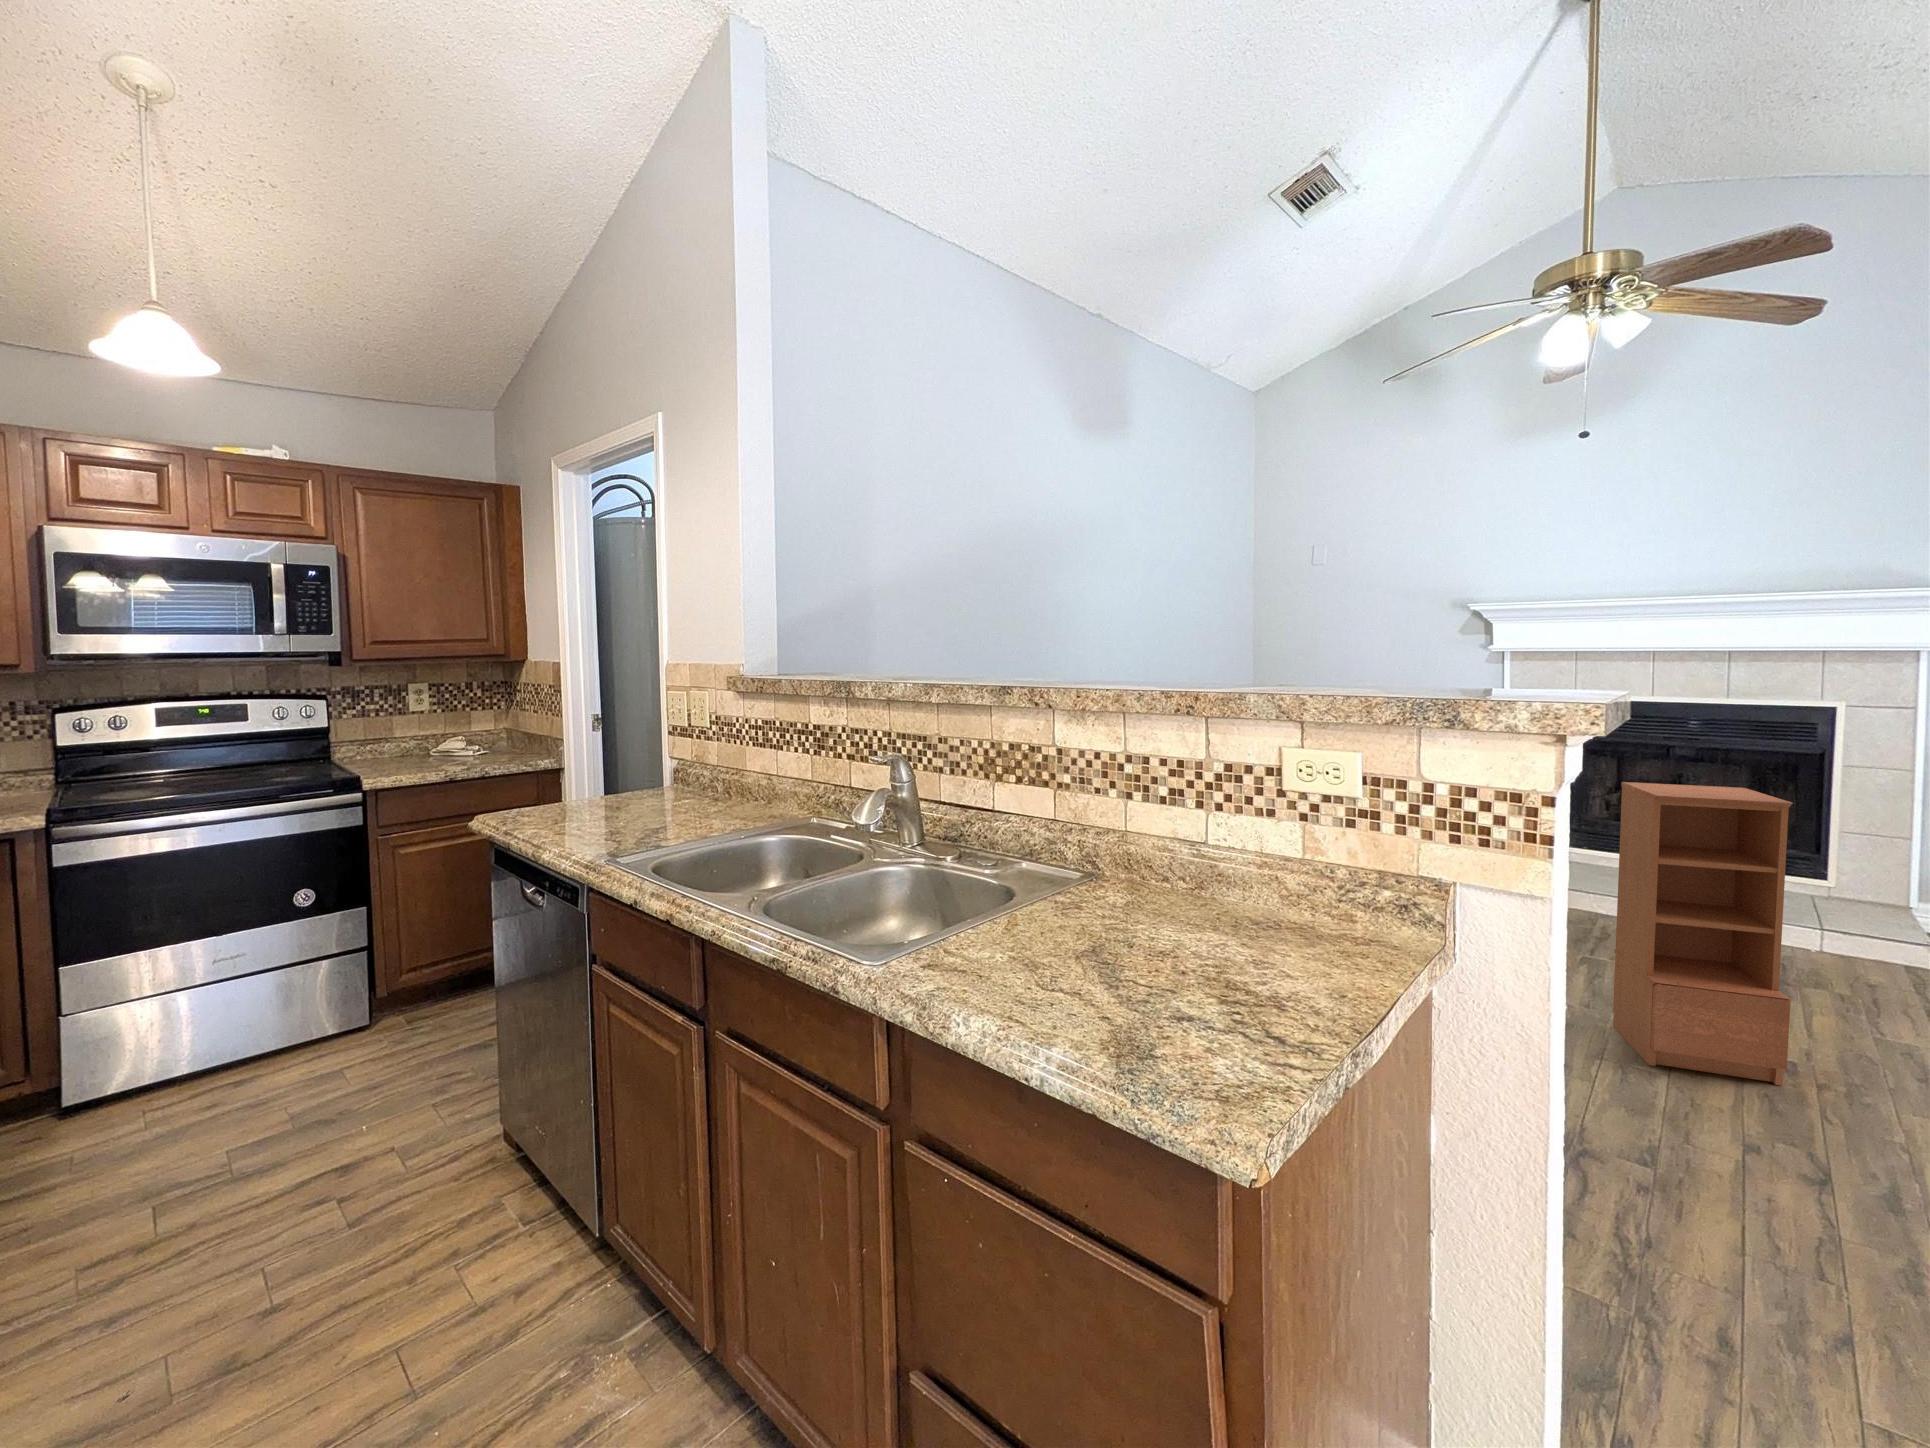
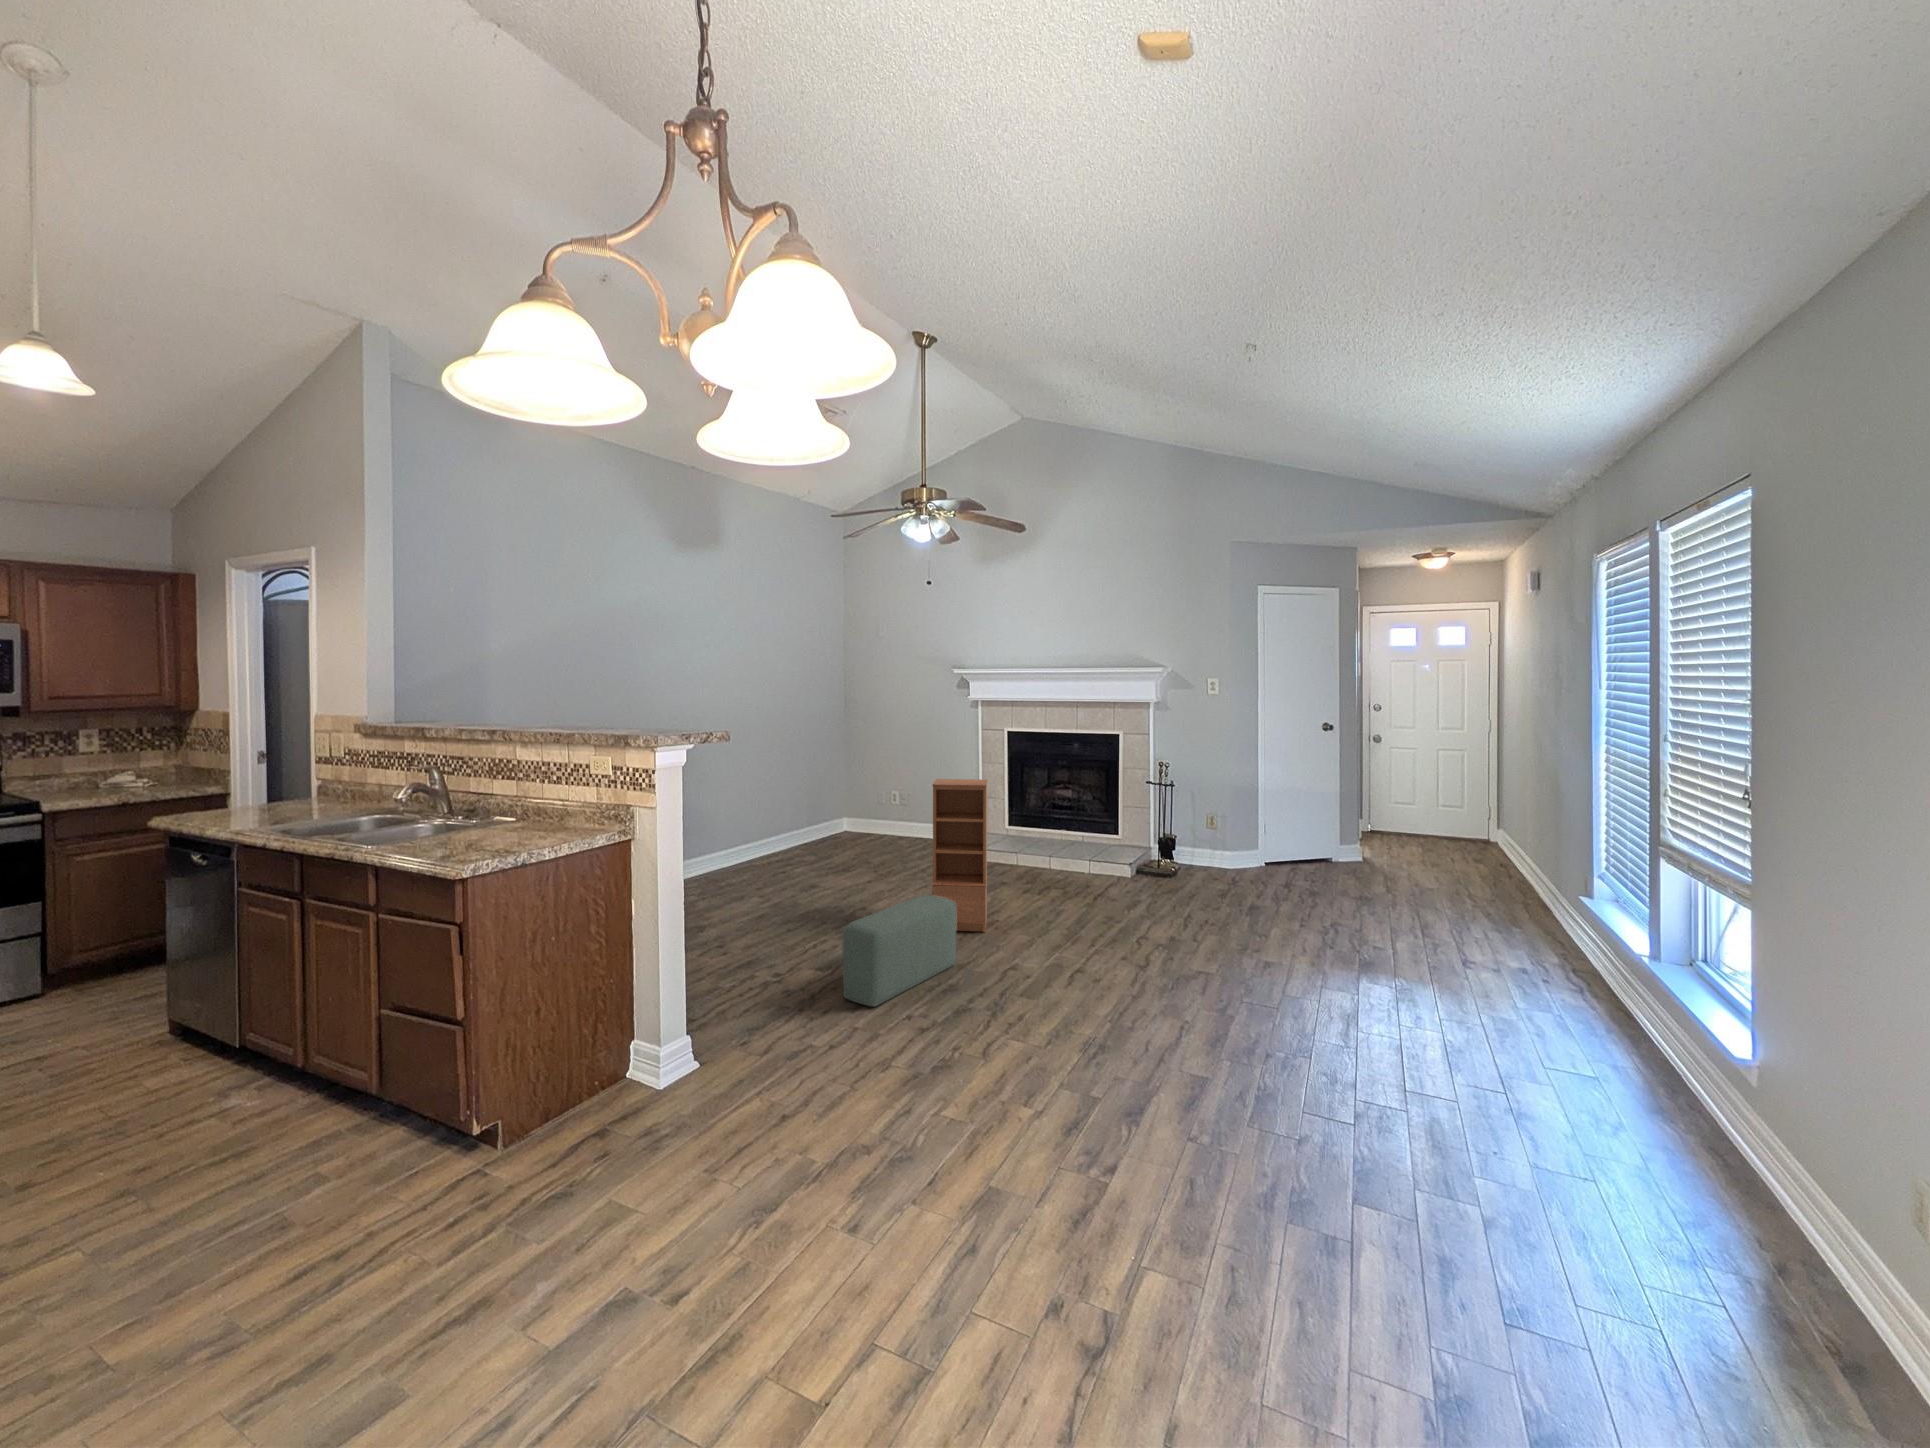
pouf: none [1682,1029,1856,1328] -> present [843,895,956,1006]

